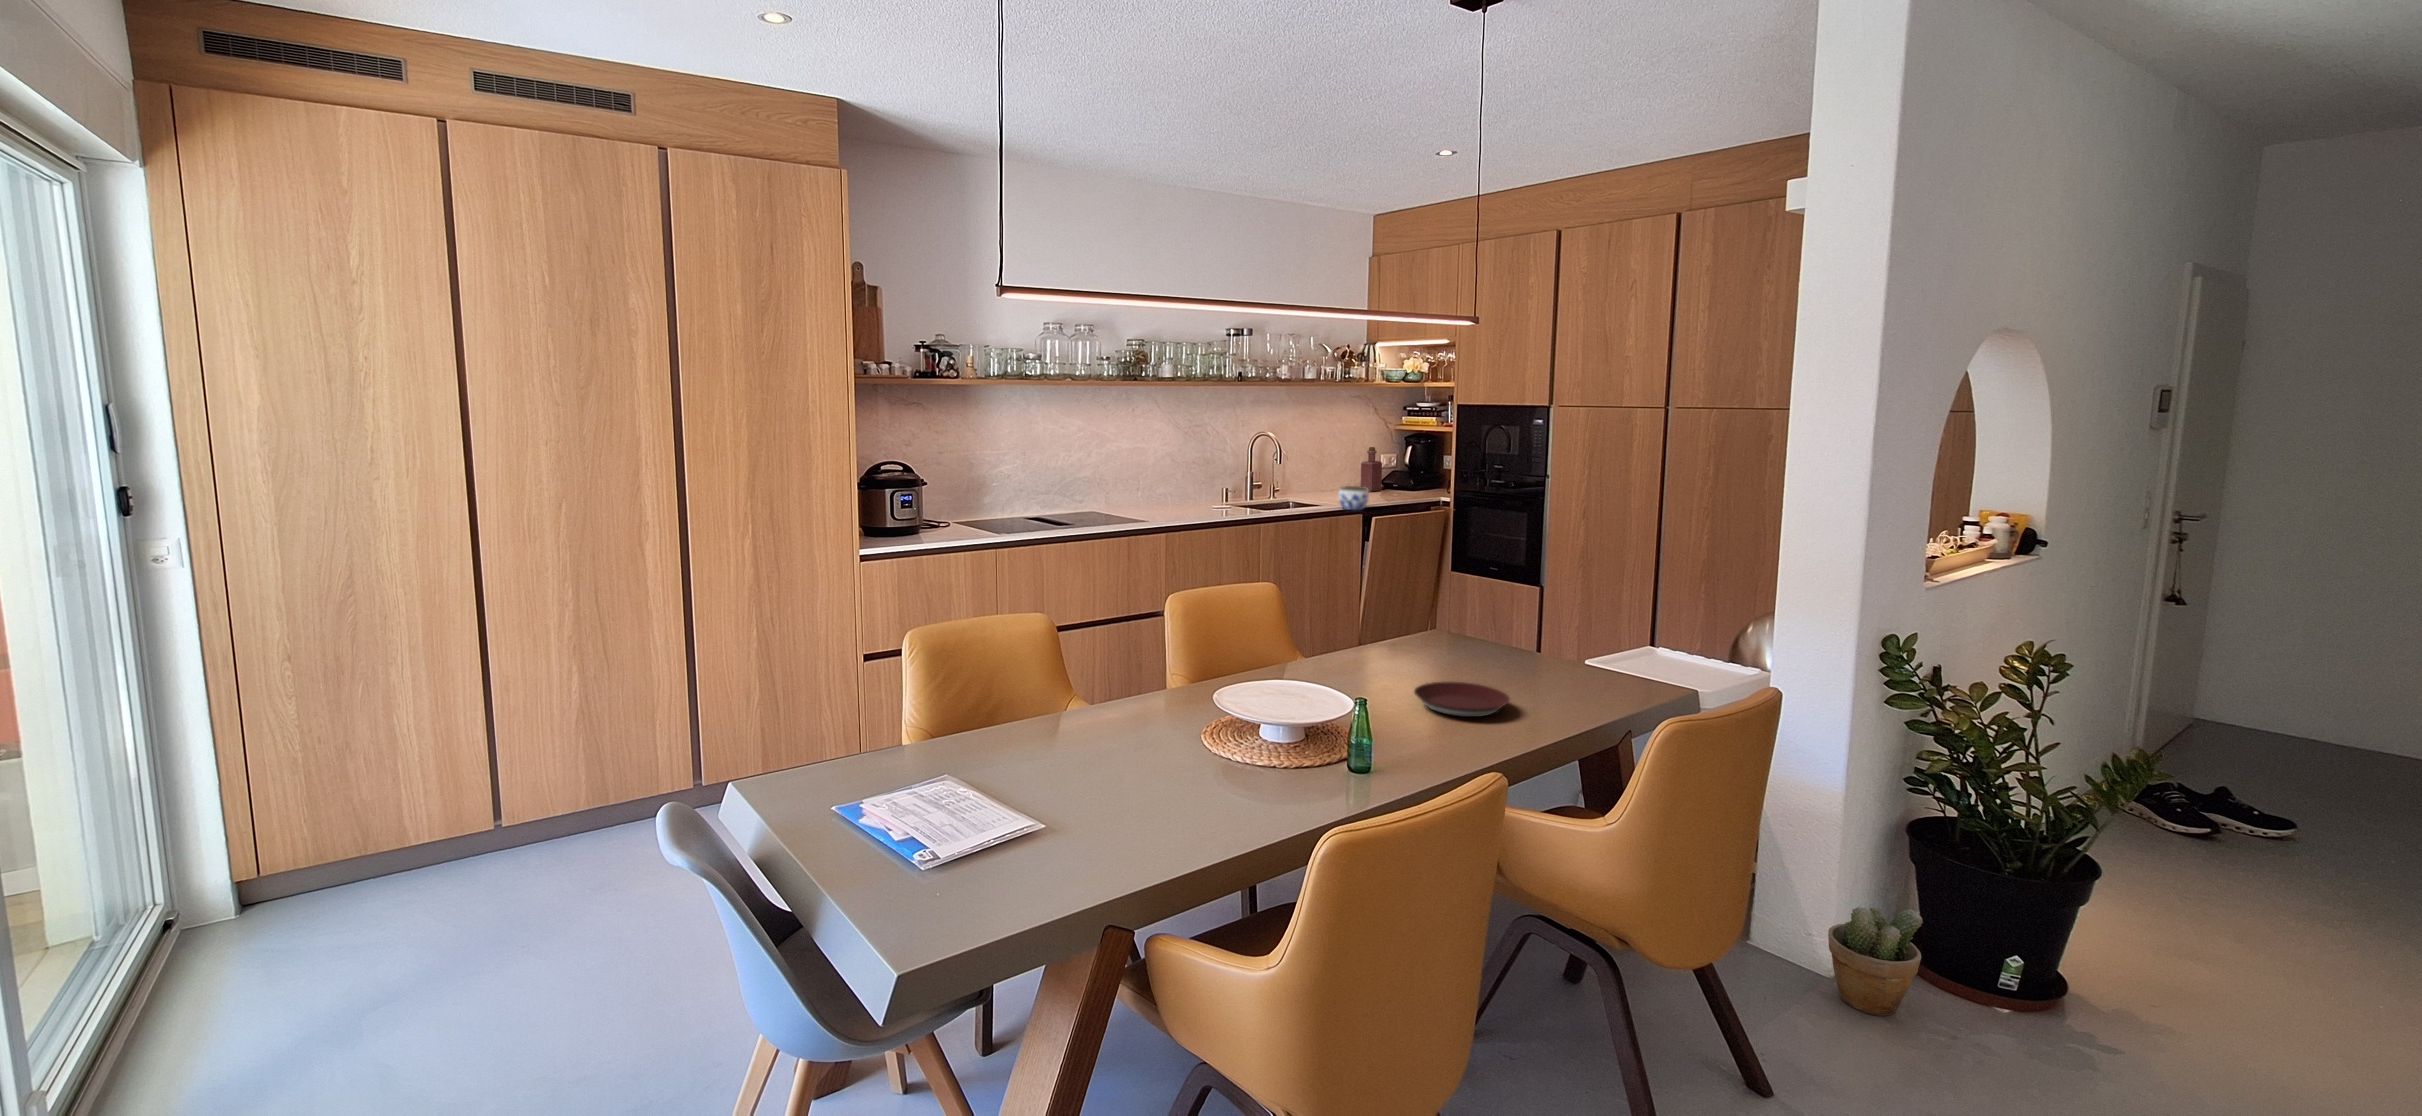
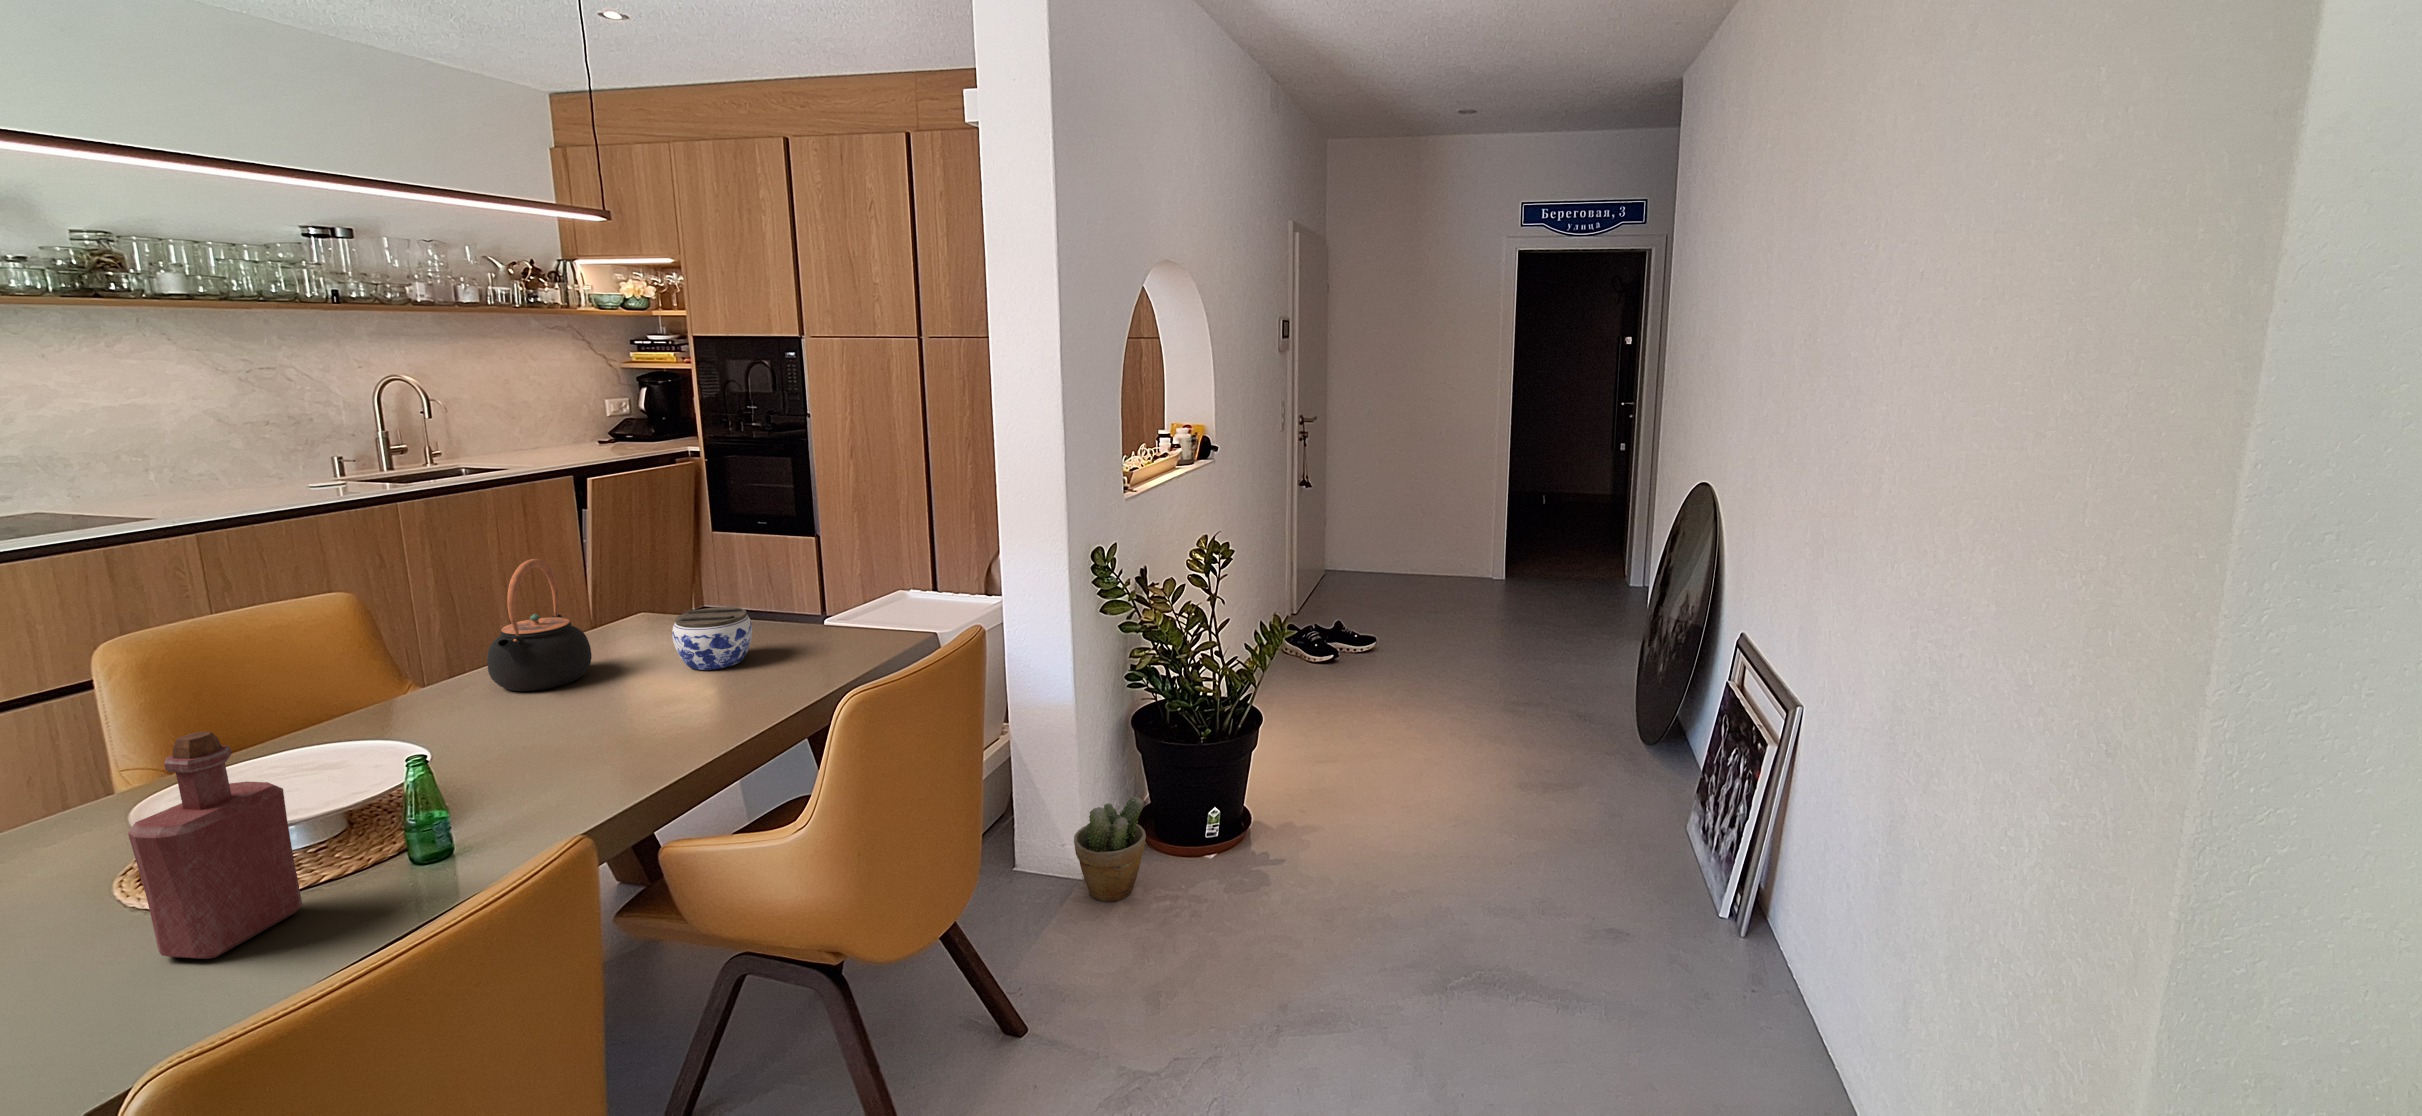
bottle: present [1361,447,1382,492] -> present [128,732,302,959]
jar: present [1338,486,1369,510] -> present [672,607,752,670]
teapot: none [1356,574,1422,673] -> present [487,559,592,691]
plate: present [1414,682,1510,717] -> none [559,683,697,734]

